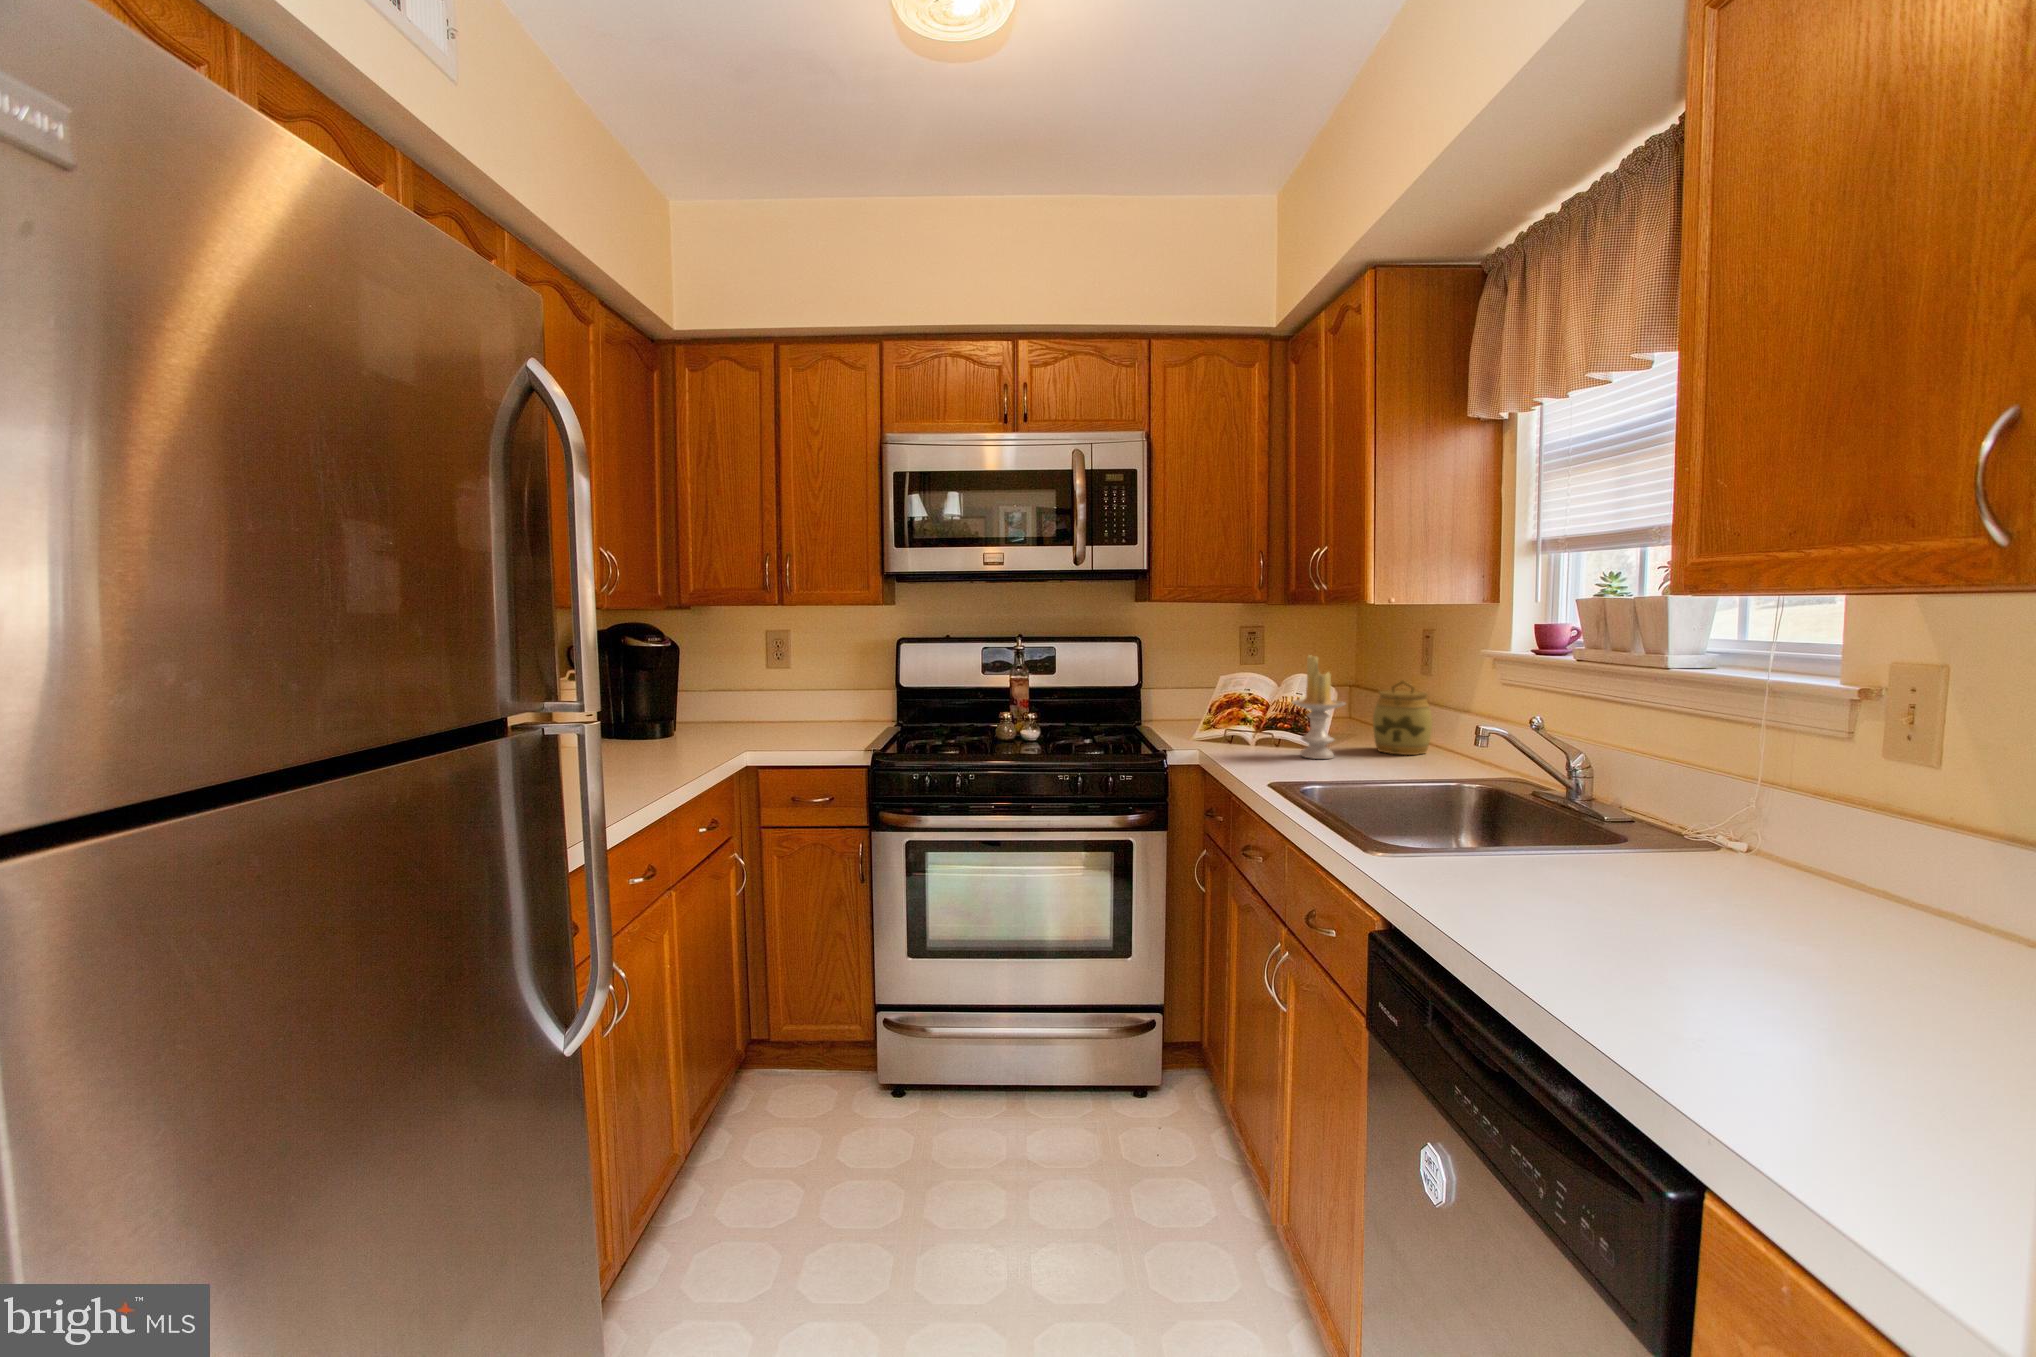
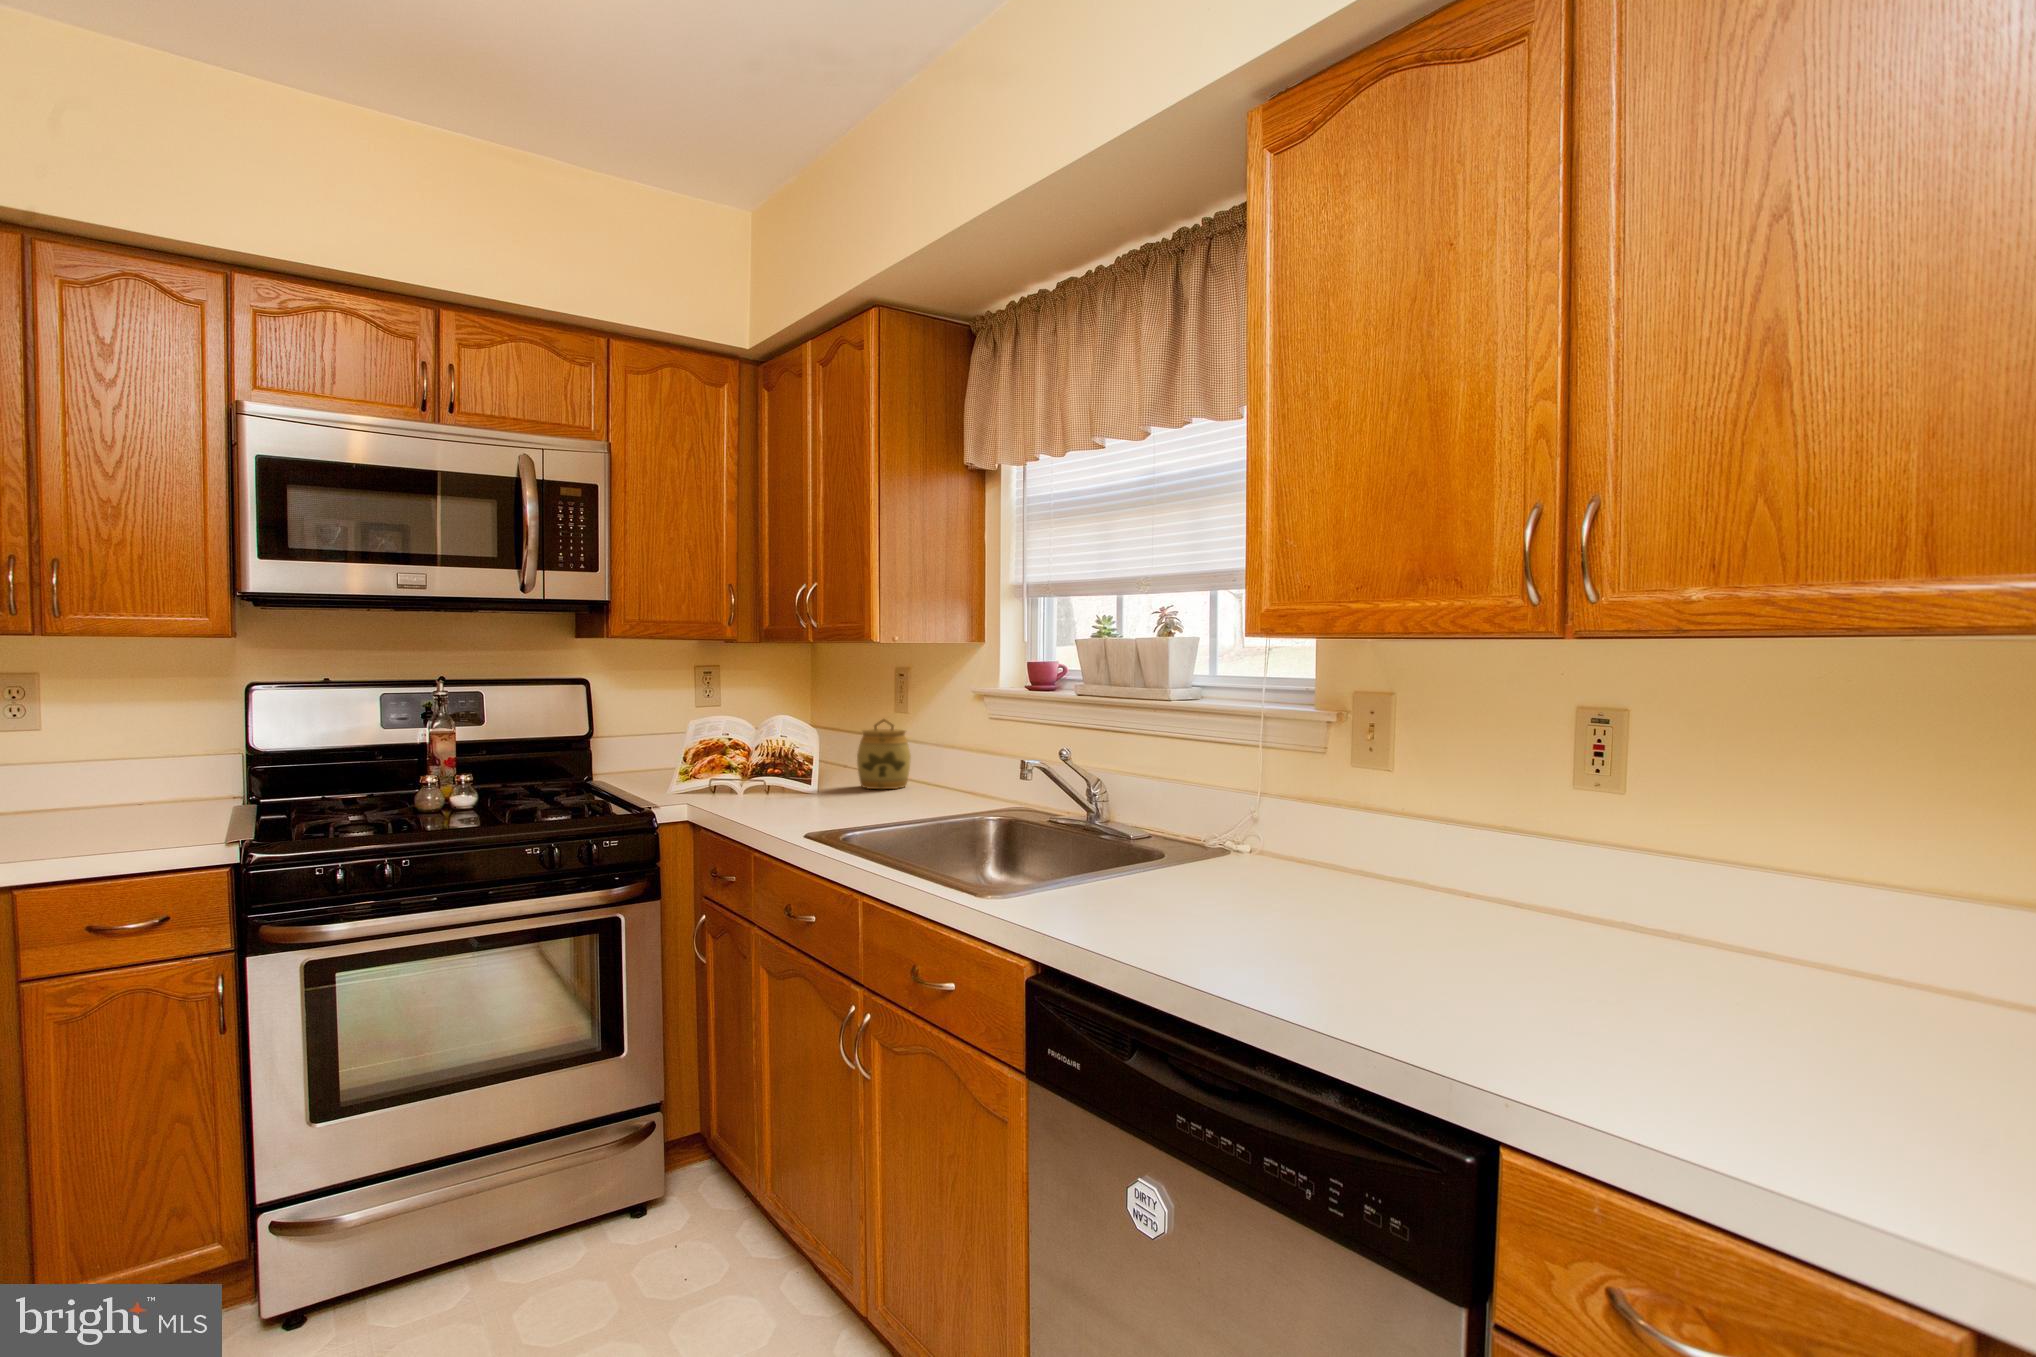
candle: present [1292,655,1345,759] -> none [787,694,840,798]

